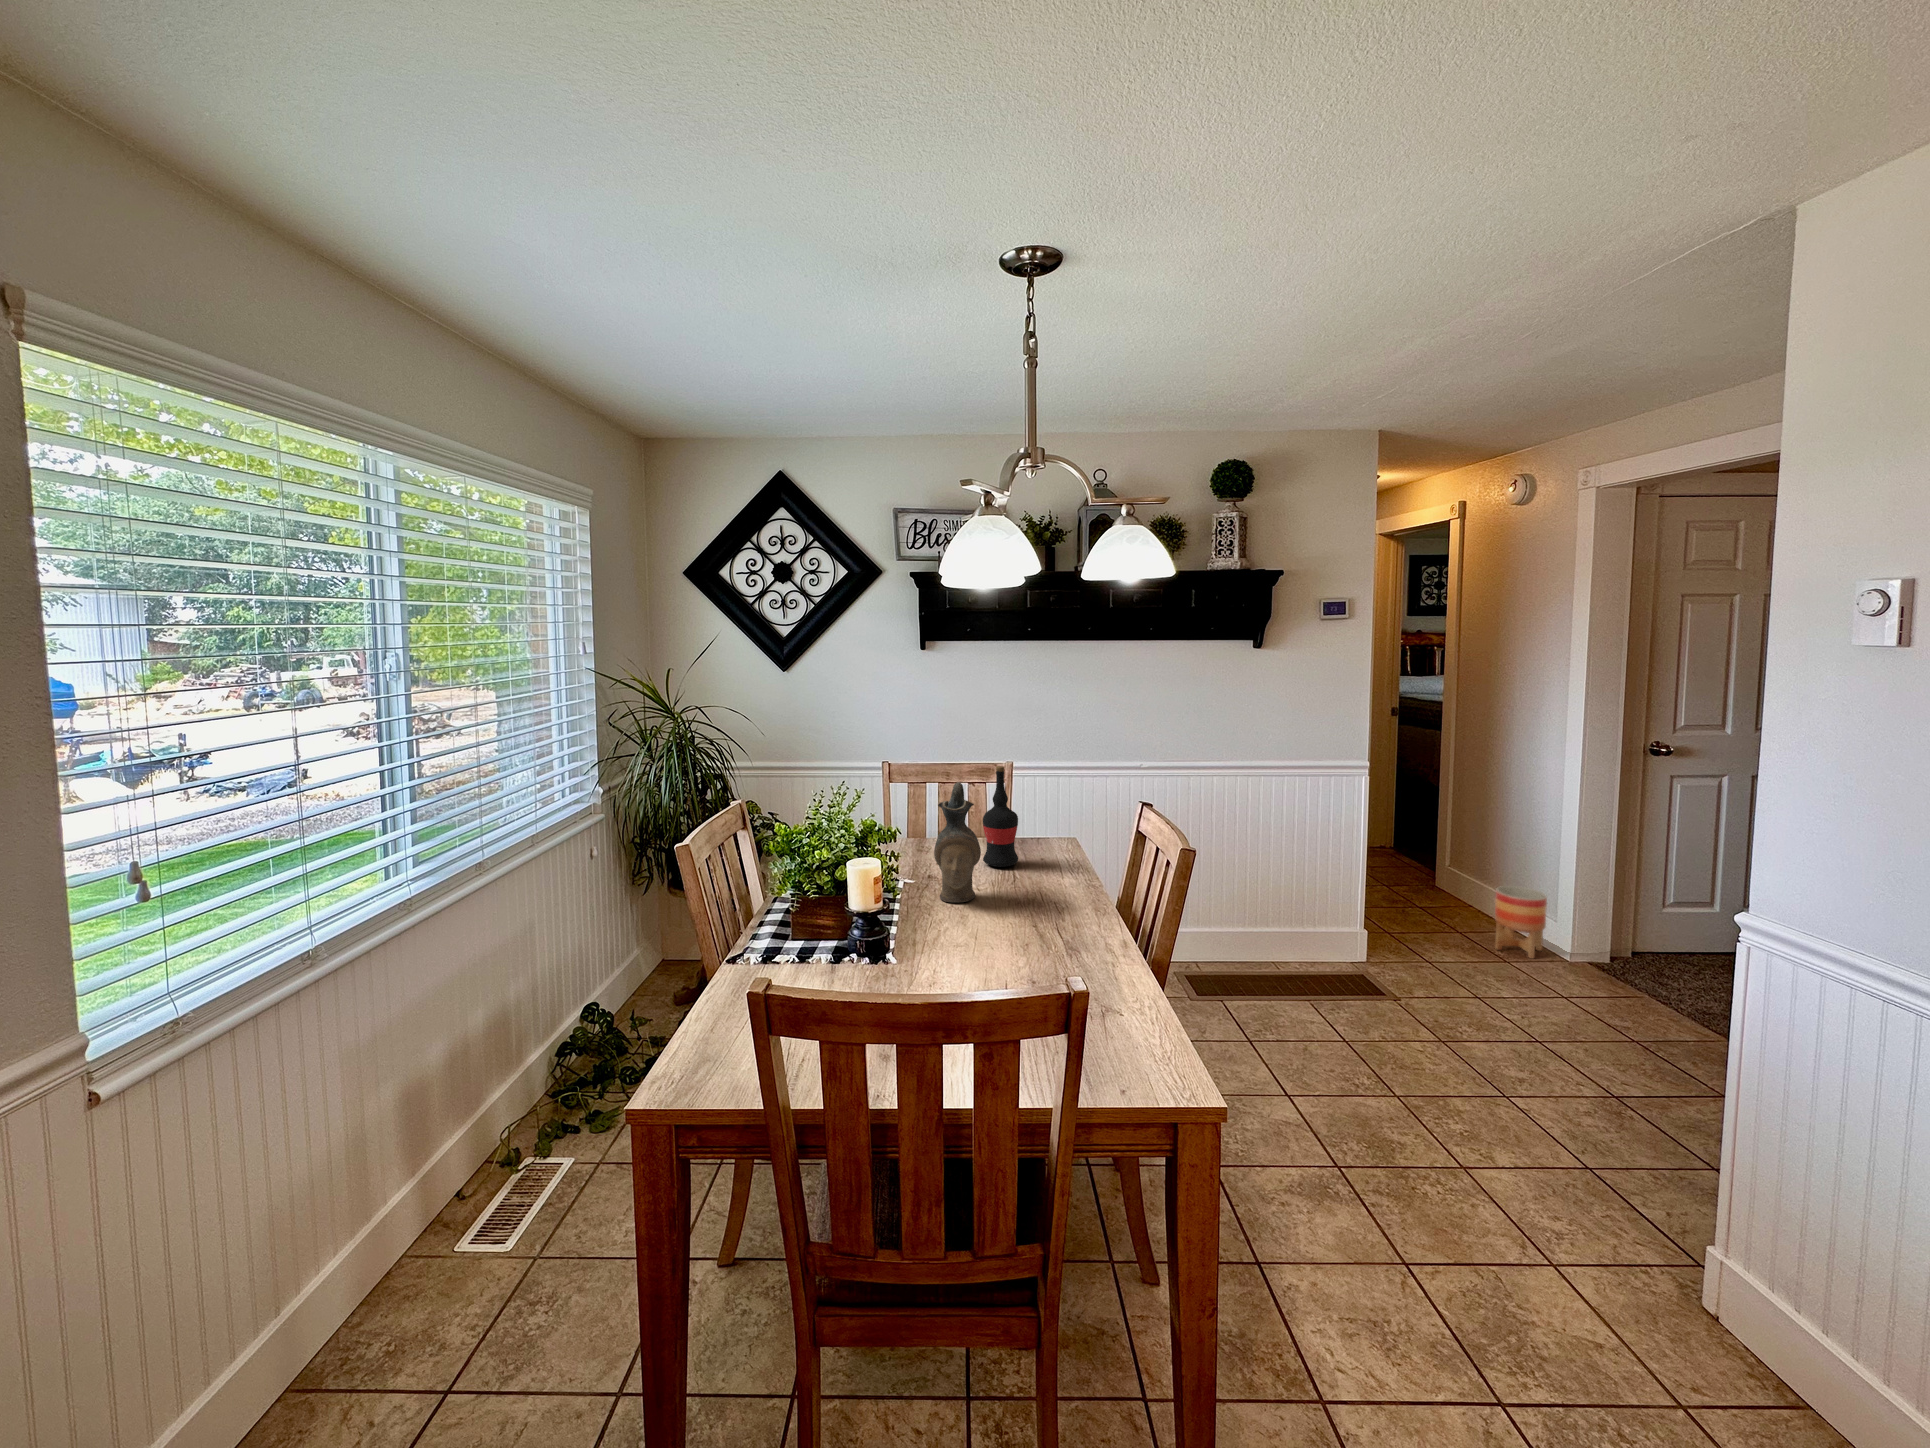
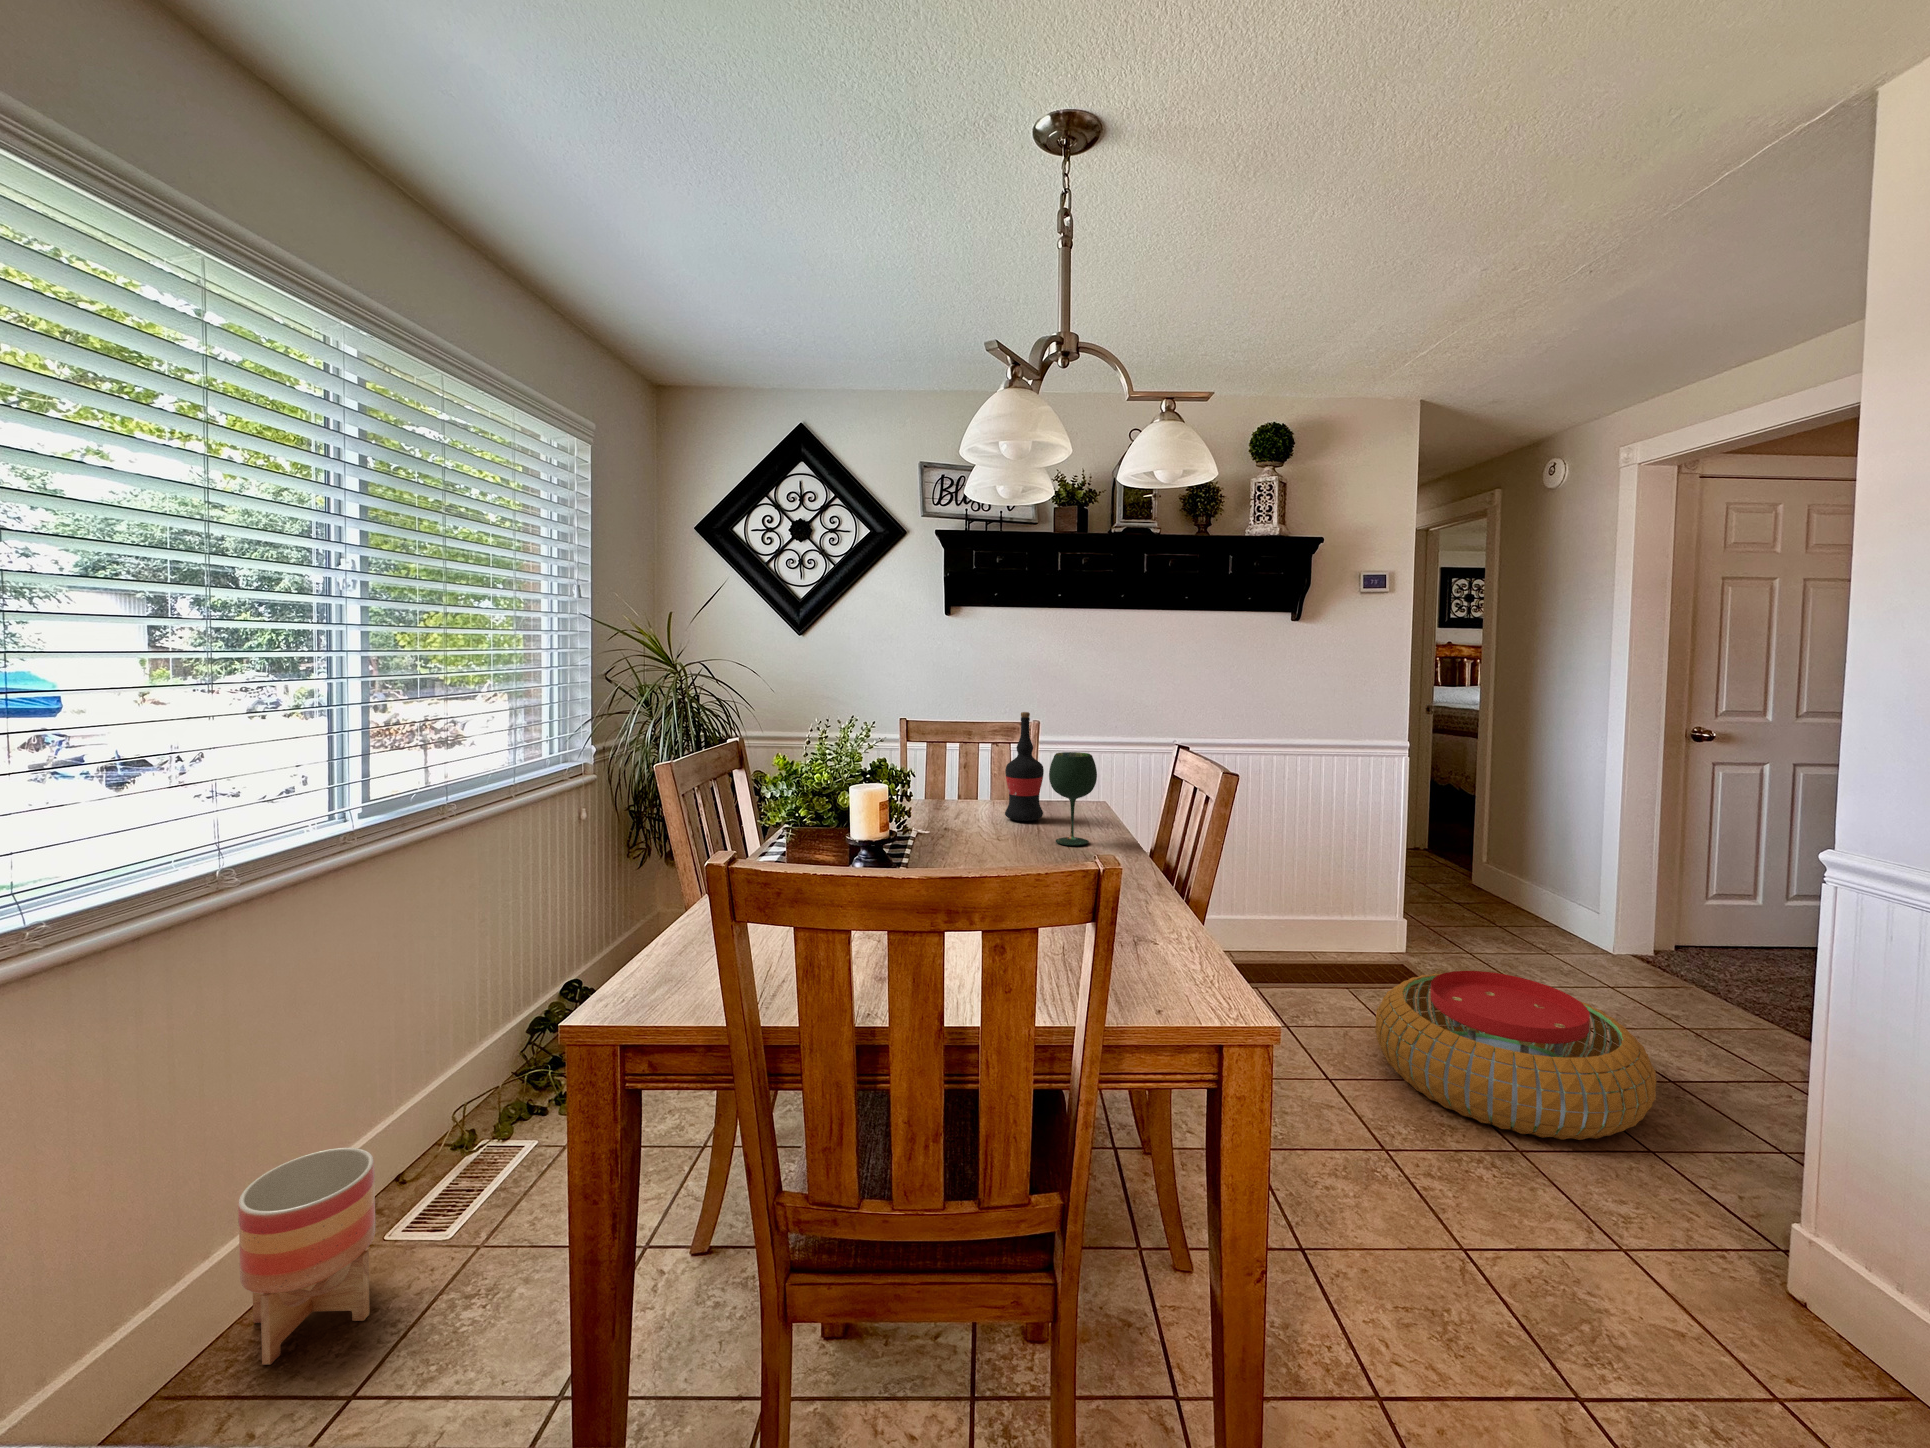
ceramic pitcher: present [934,782,981,902] -> none [950,719,1002,848]
wine glass: none [1024,810,1068,897] -> present [1049,752,1097,846]
planter: present [1495,886,1547,958] -> present [238,1148,375,1365]
pouf: none [1333,992,1596,1158] -> present [1375,971,1656,1140]

